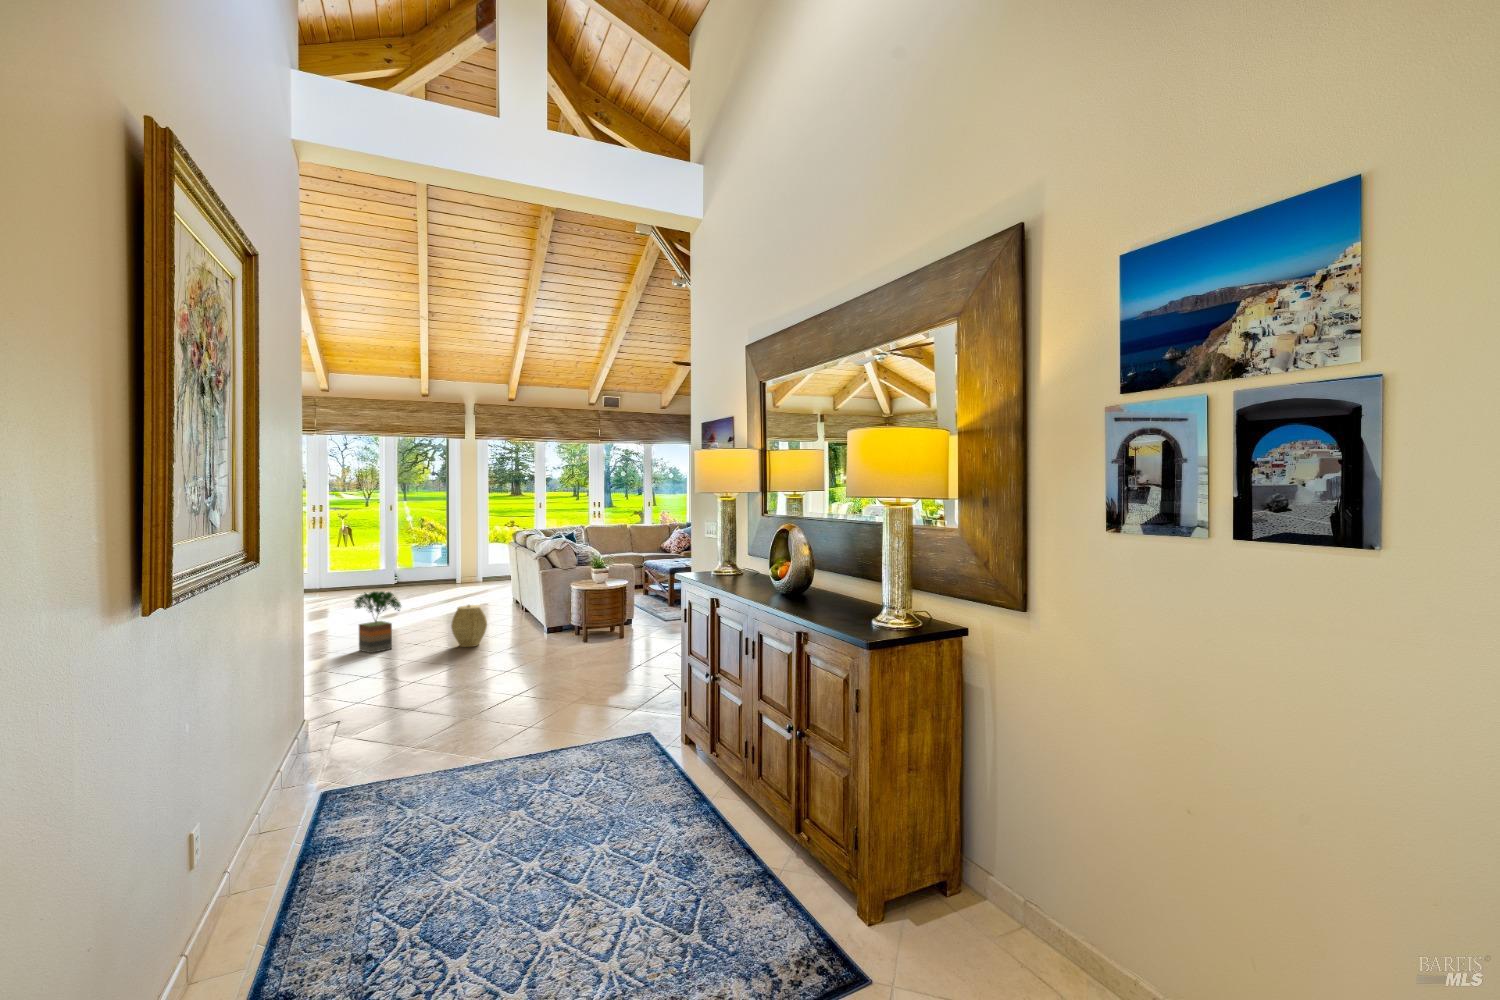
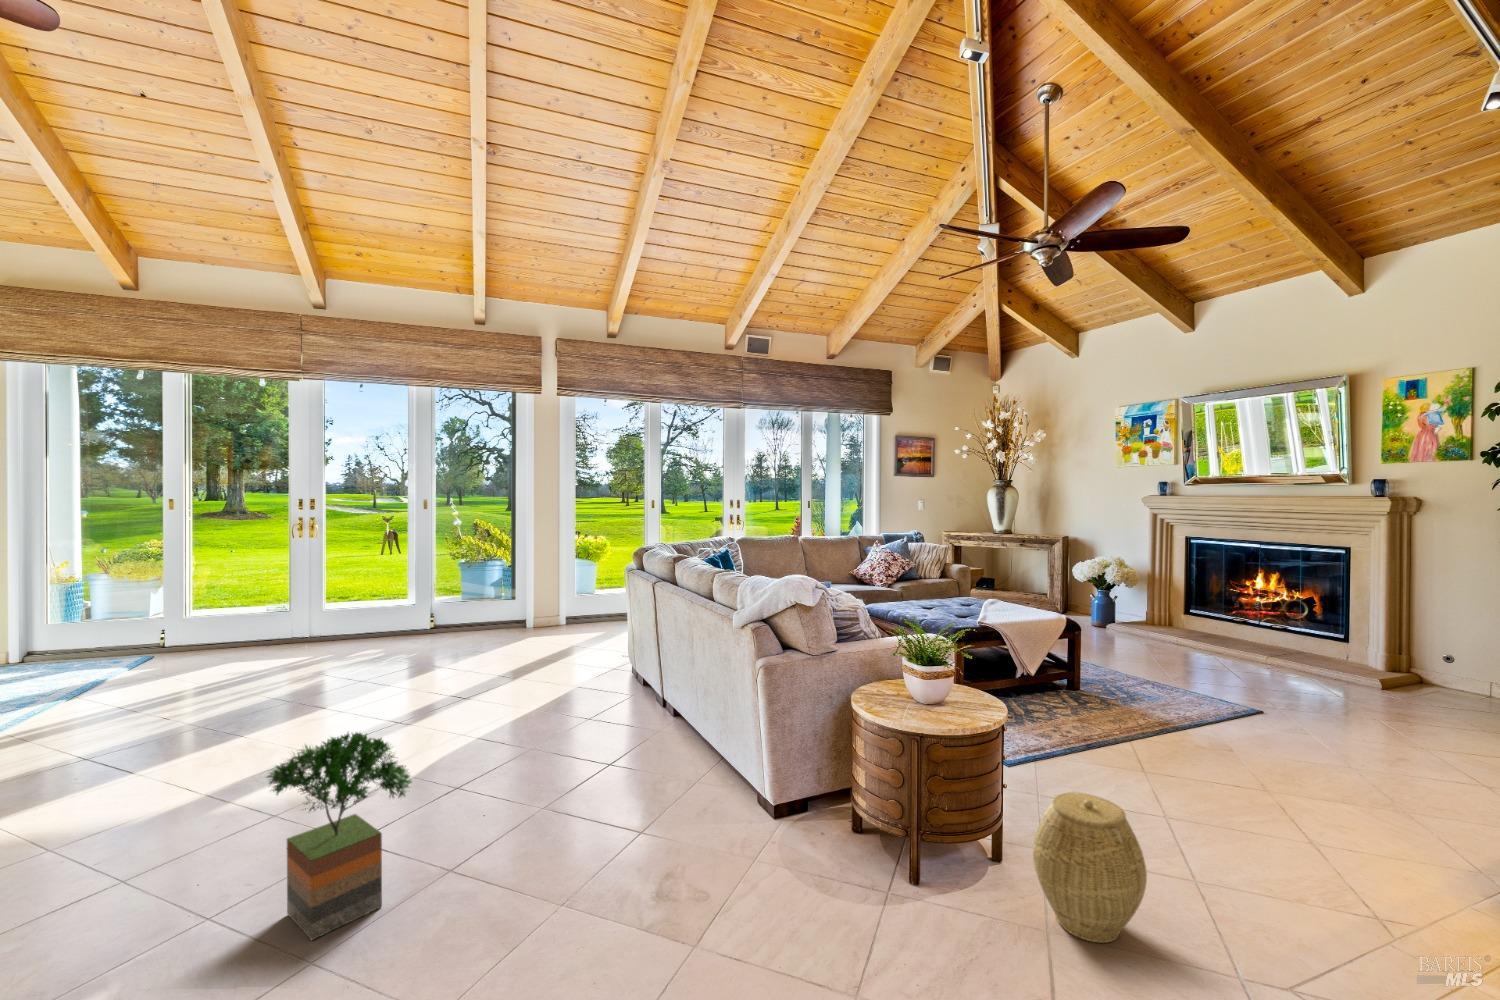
woven basket: present [451,605,487,647] -> present [1033,792,1147,943]

